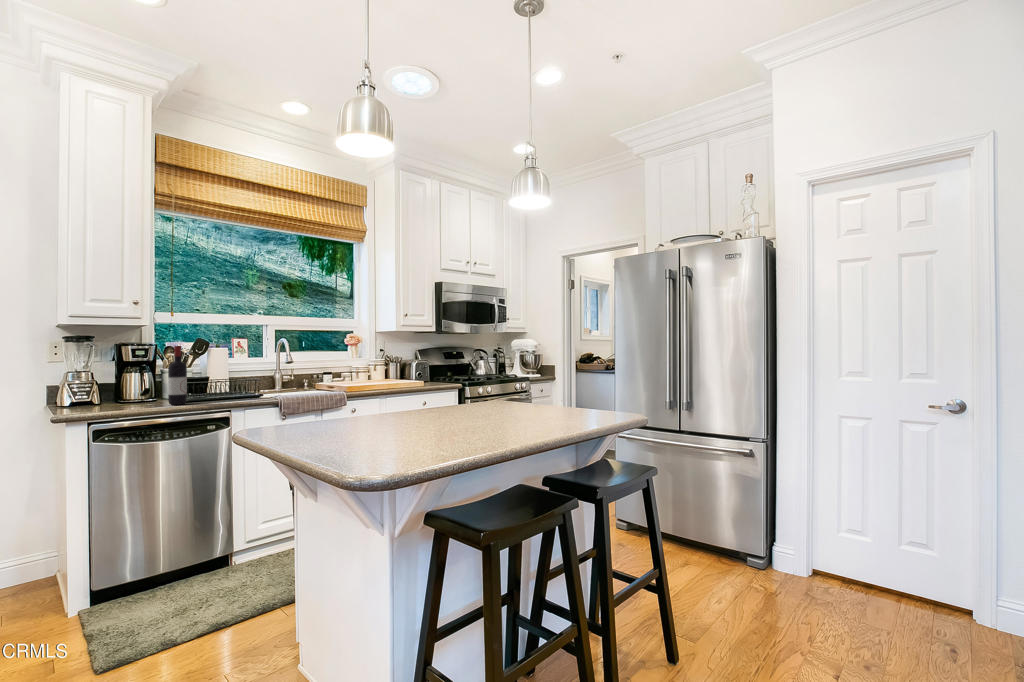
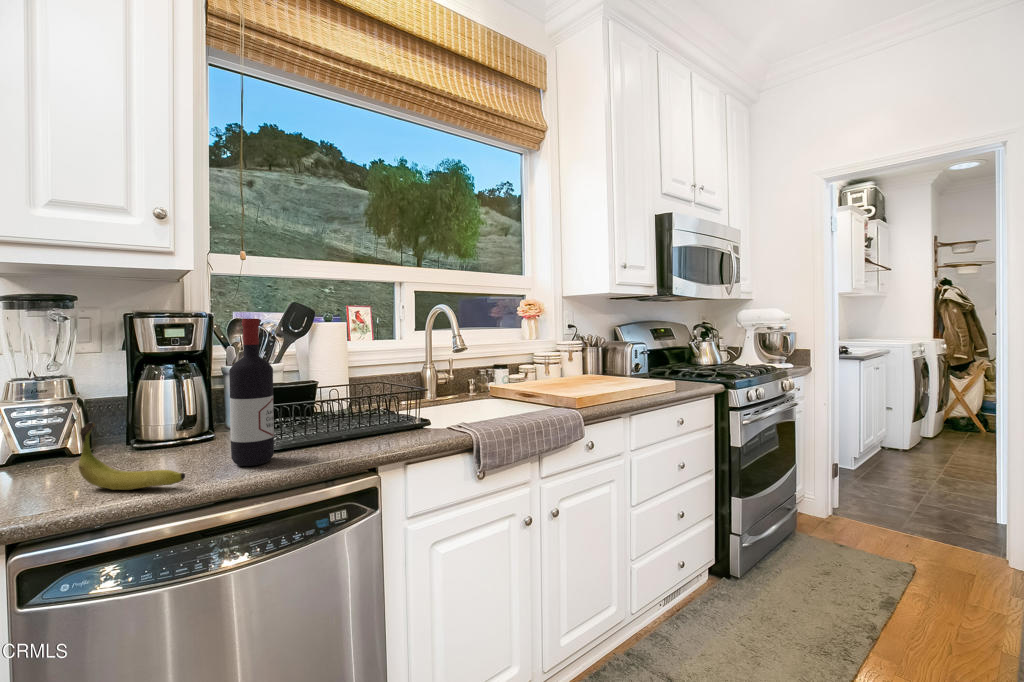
banana: none [109,385,152,409] -> present [78,422,185,490]

